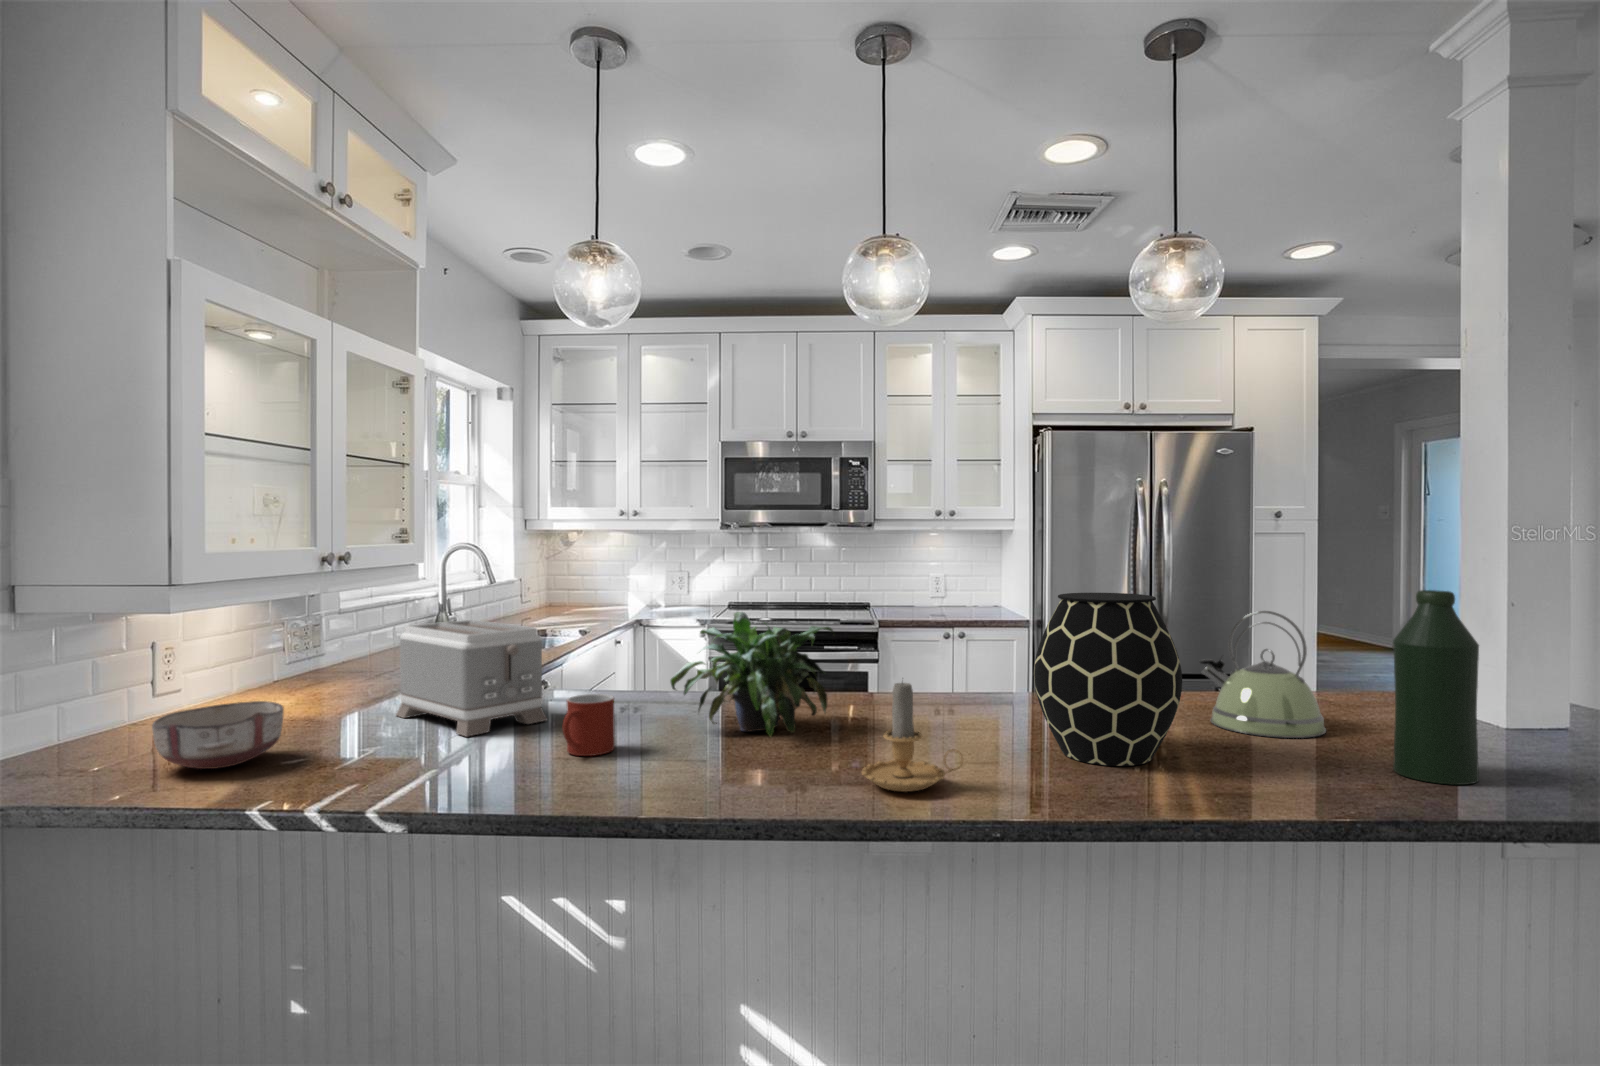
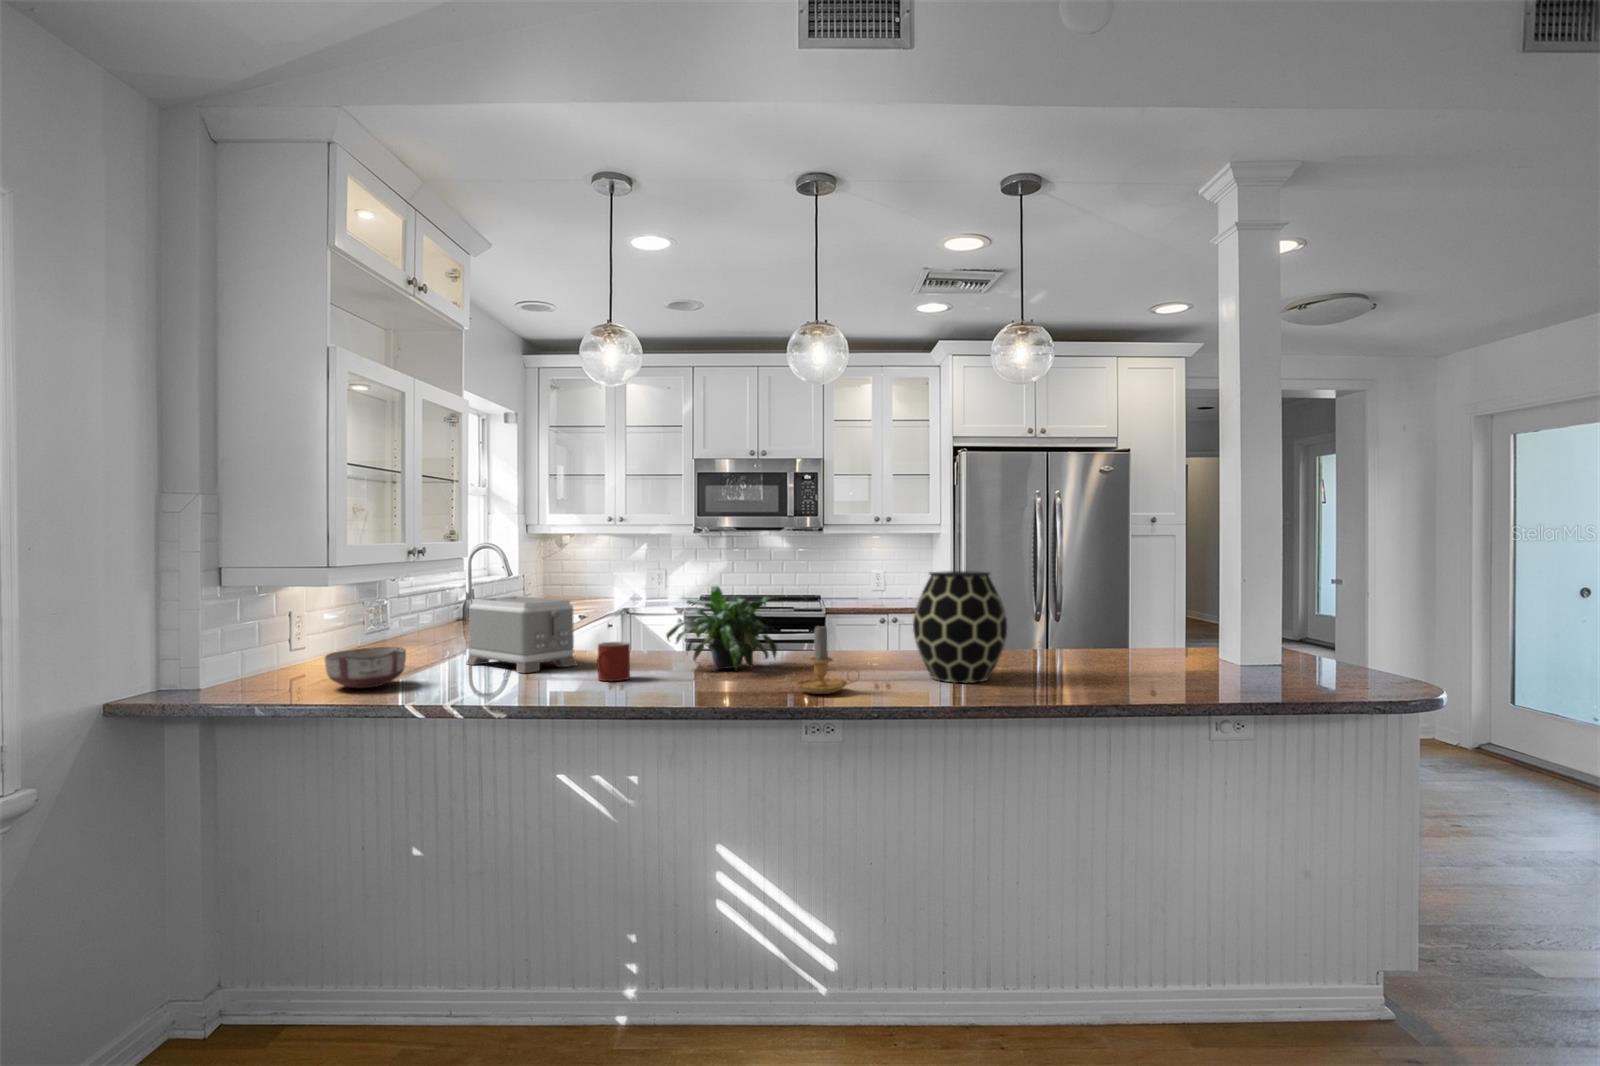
bottle: present [1393,590,1479,785] -> none [1139,567,1188,689]
kettle: present [1199,611,1326,738] -> none [1038,585,1118,670]

